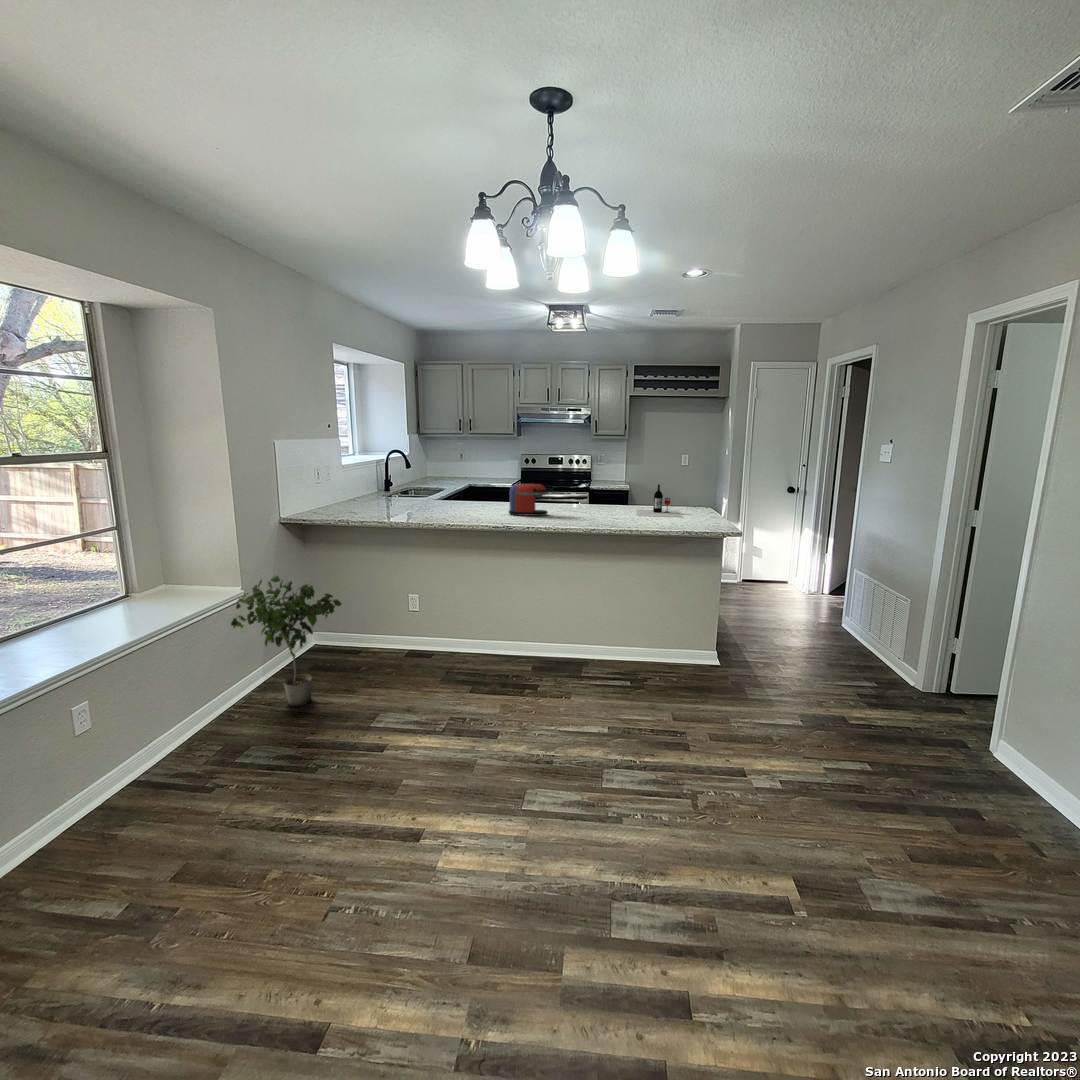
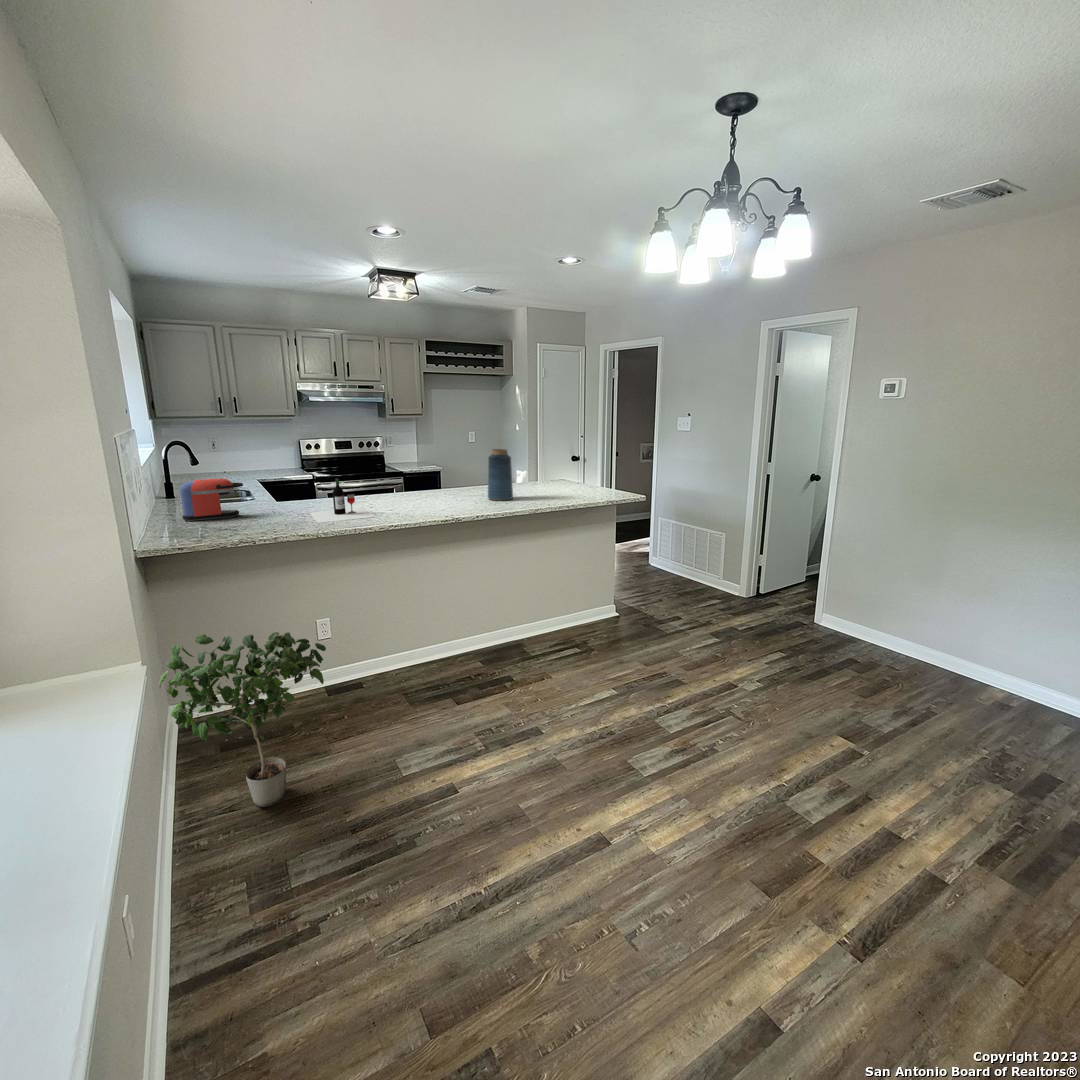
vase: none [576,468,601,518] -> present [488,449,513,501]
coffee maker: present [509,484,553,516] -> present [180,478,243,521]
wine bottle: present [636,484,682,517] -> present [309,479,376,523]

